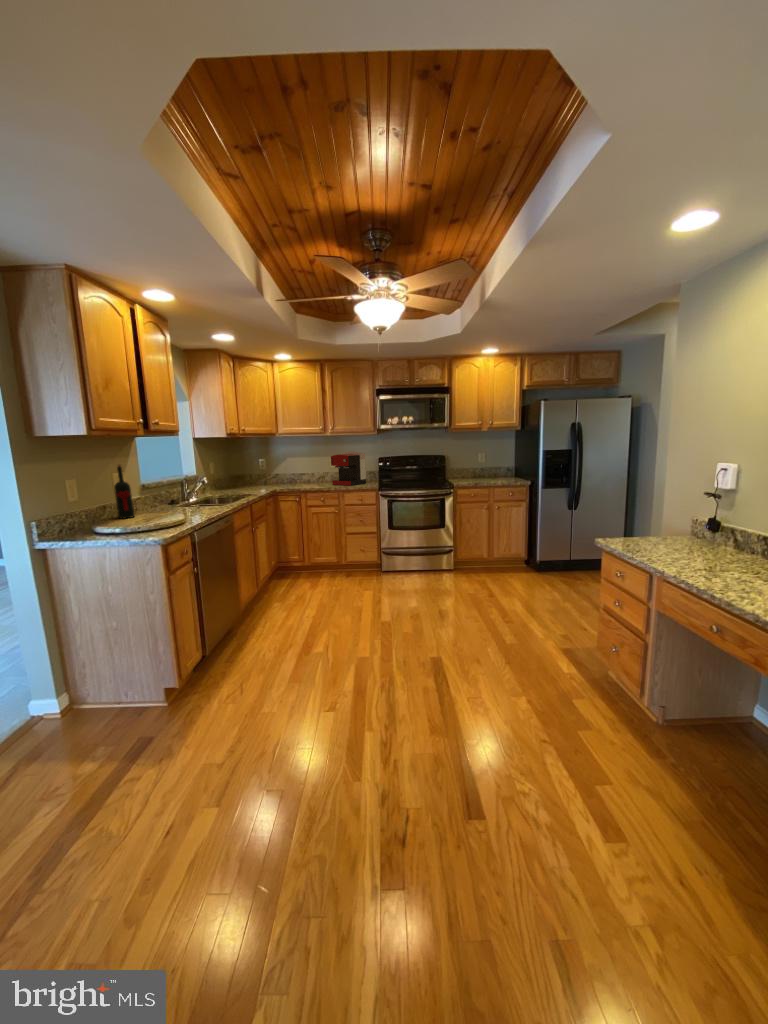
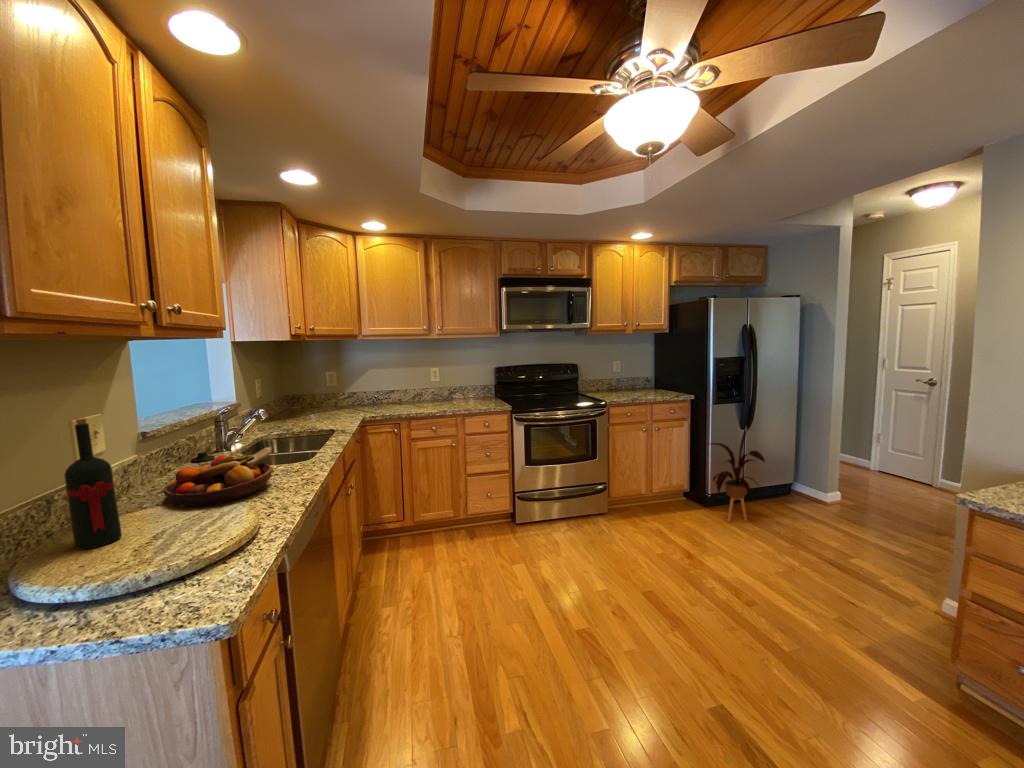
coffee maker: present [331,451,366,486] -> none [440,359,486,408]
fruit bowl: none [152,490,203,513] -> present [163,447,272,508]
house plant: none [529,507,570,581] -> present [708,430,765,522]

